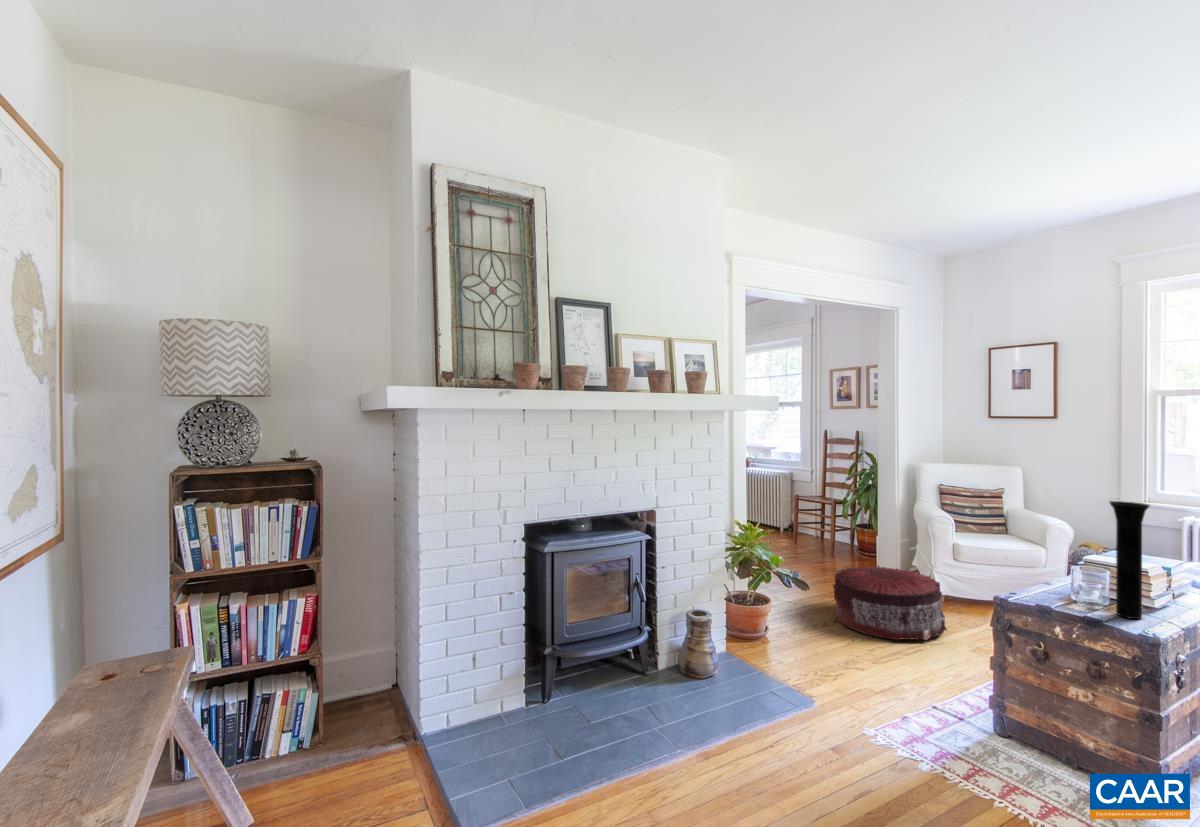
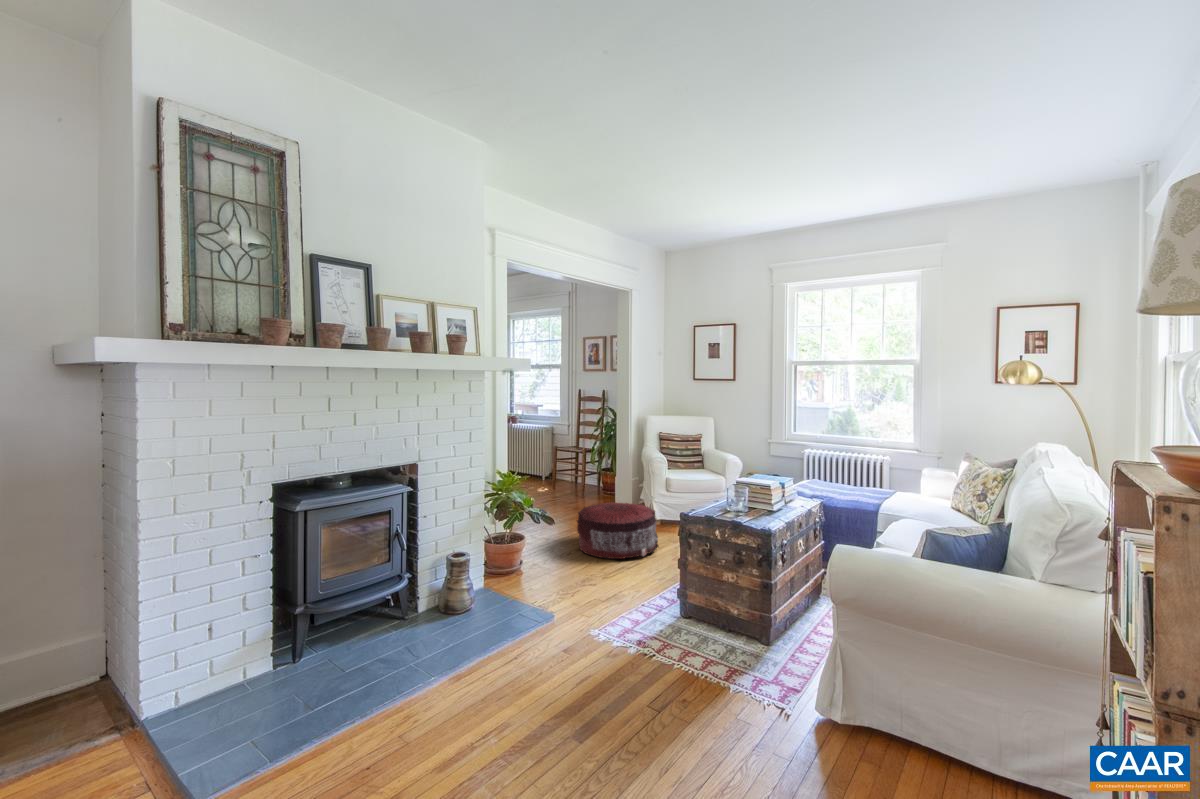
vase: present [1109,501,1150,619] -> none [751,441,773,521]

